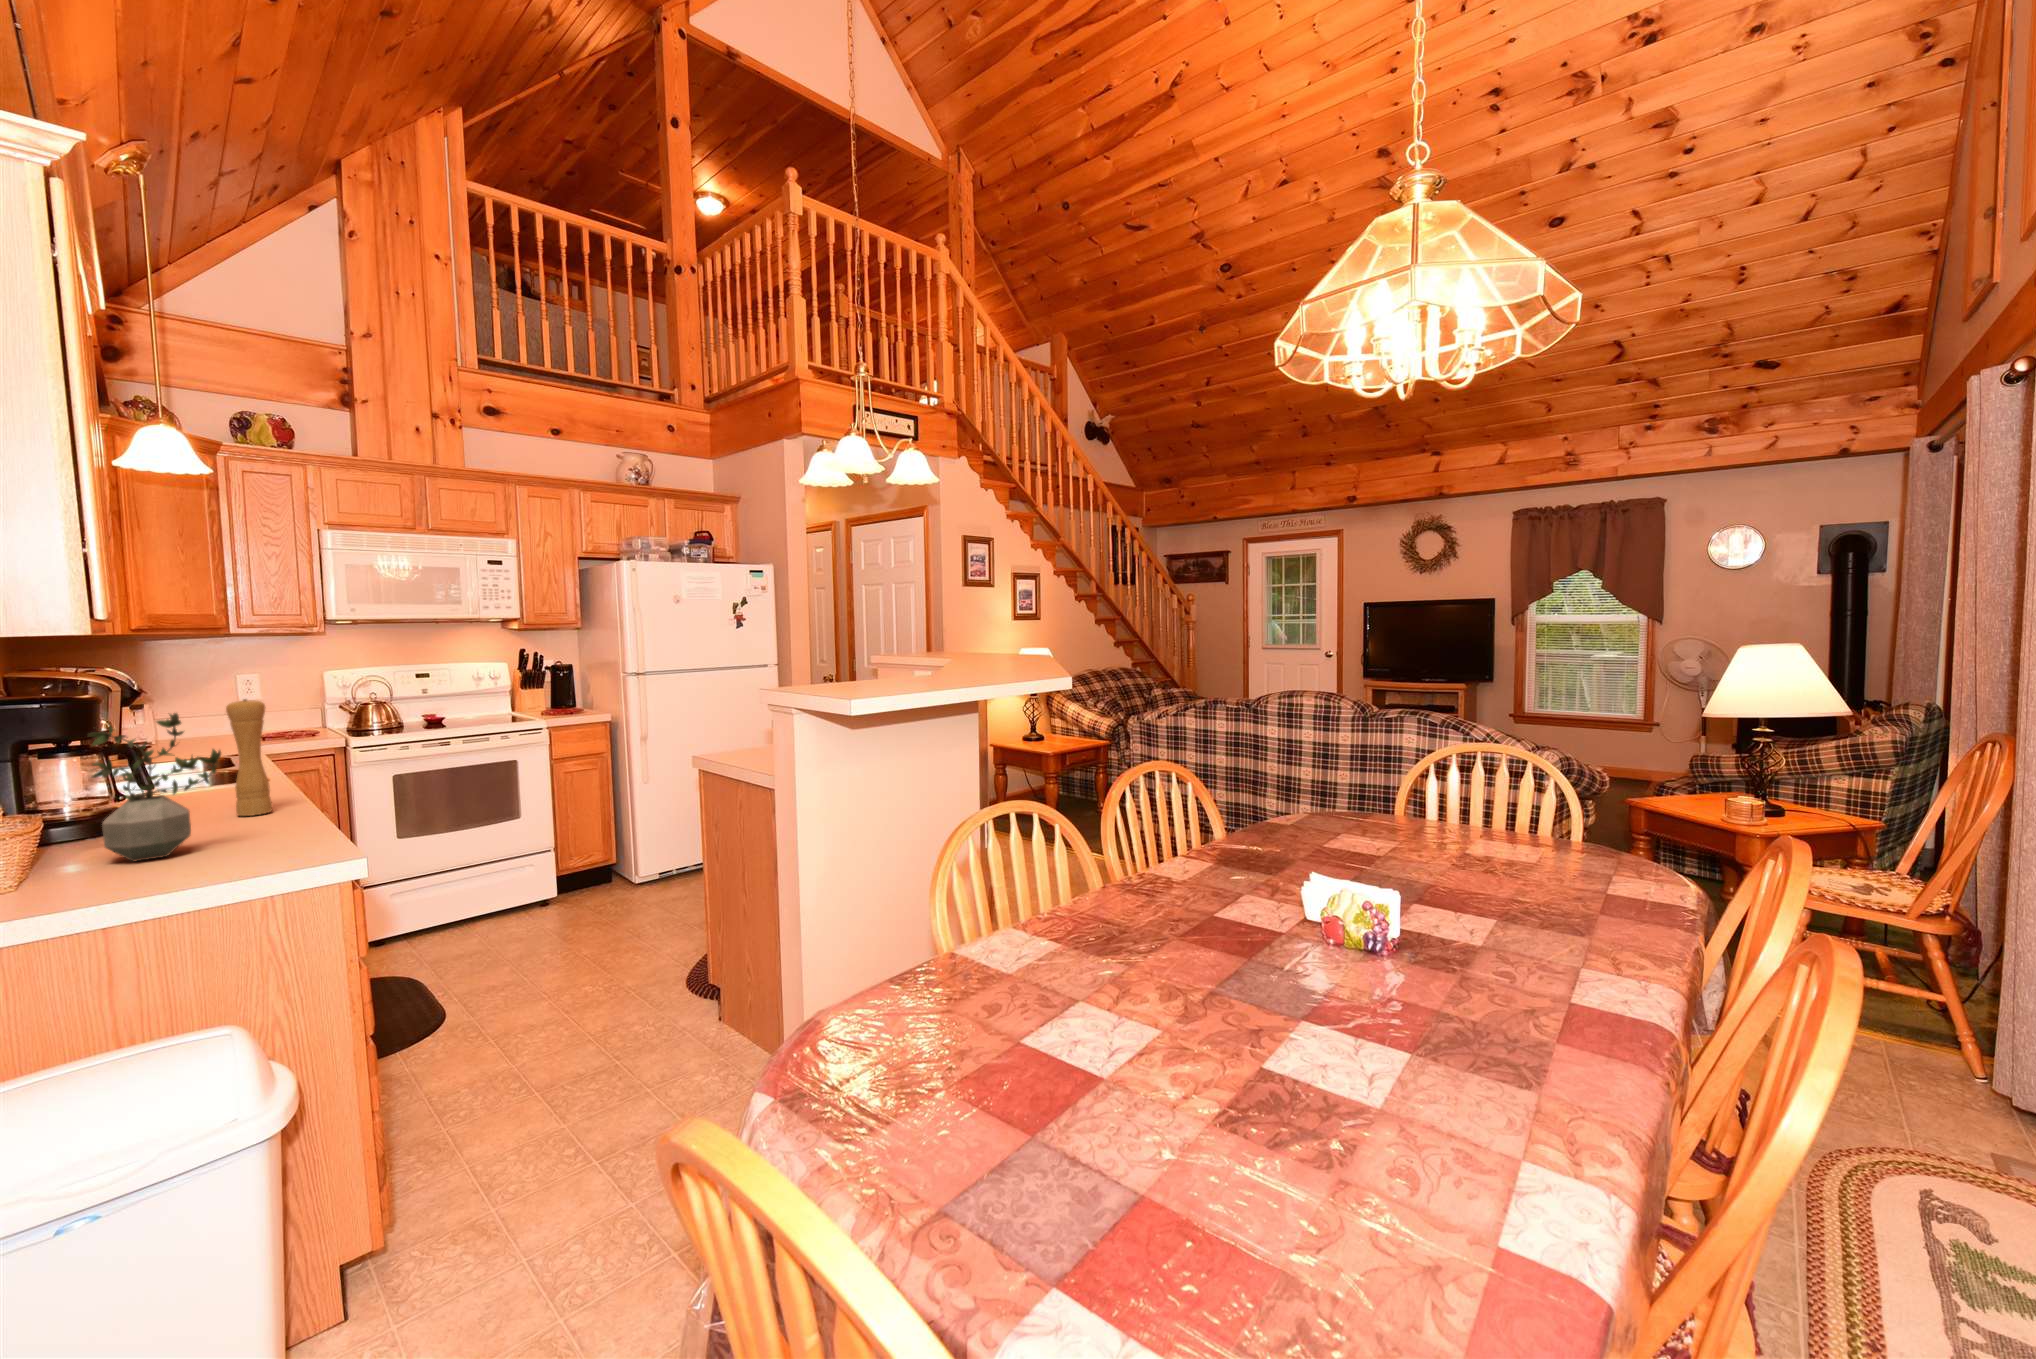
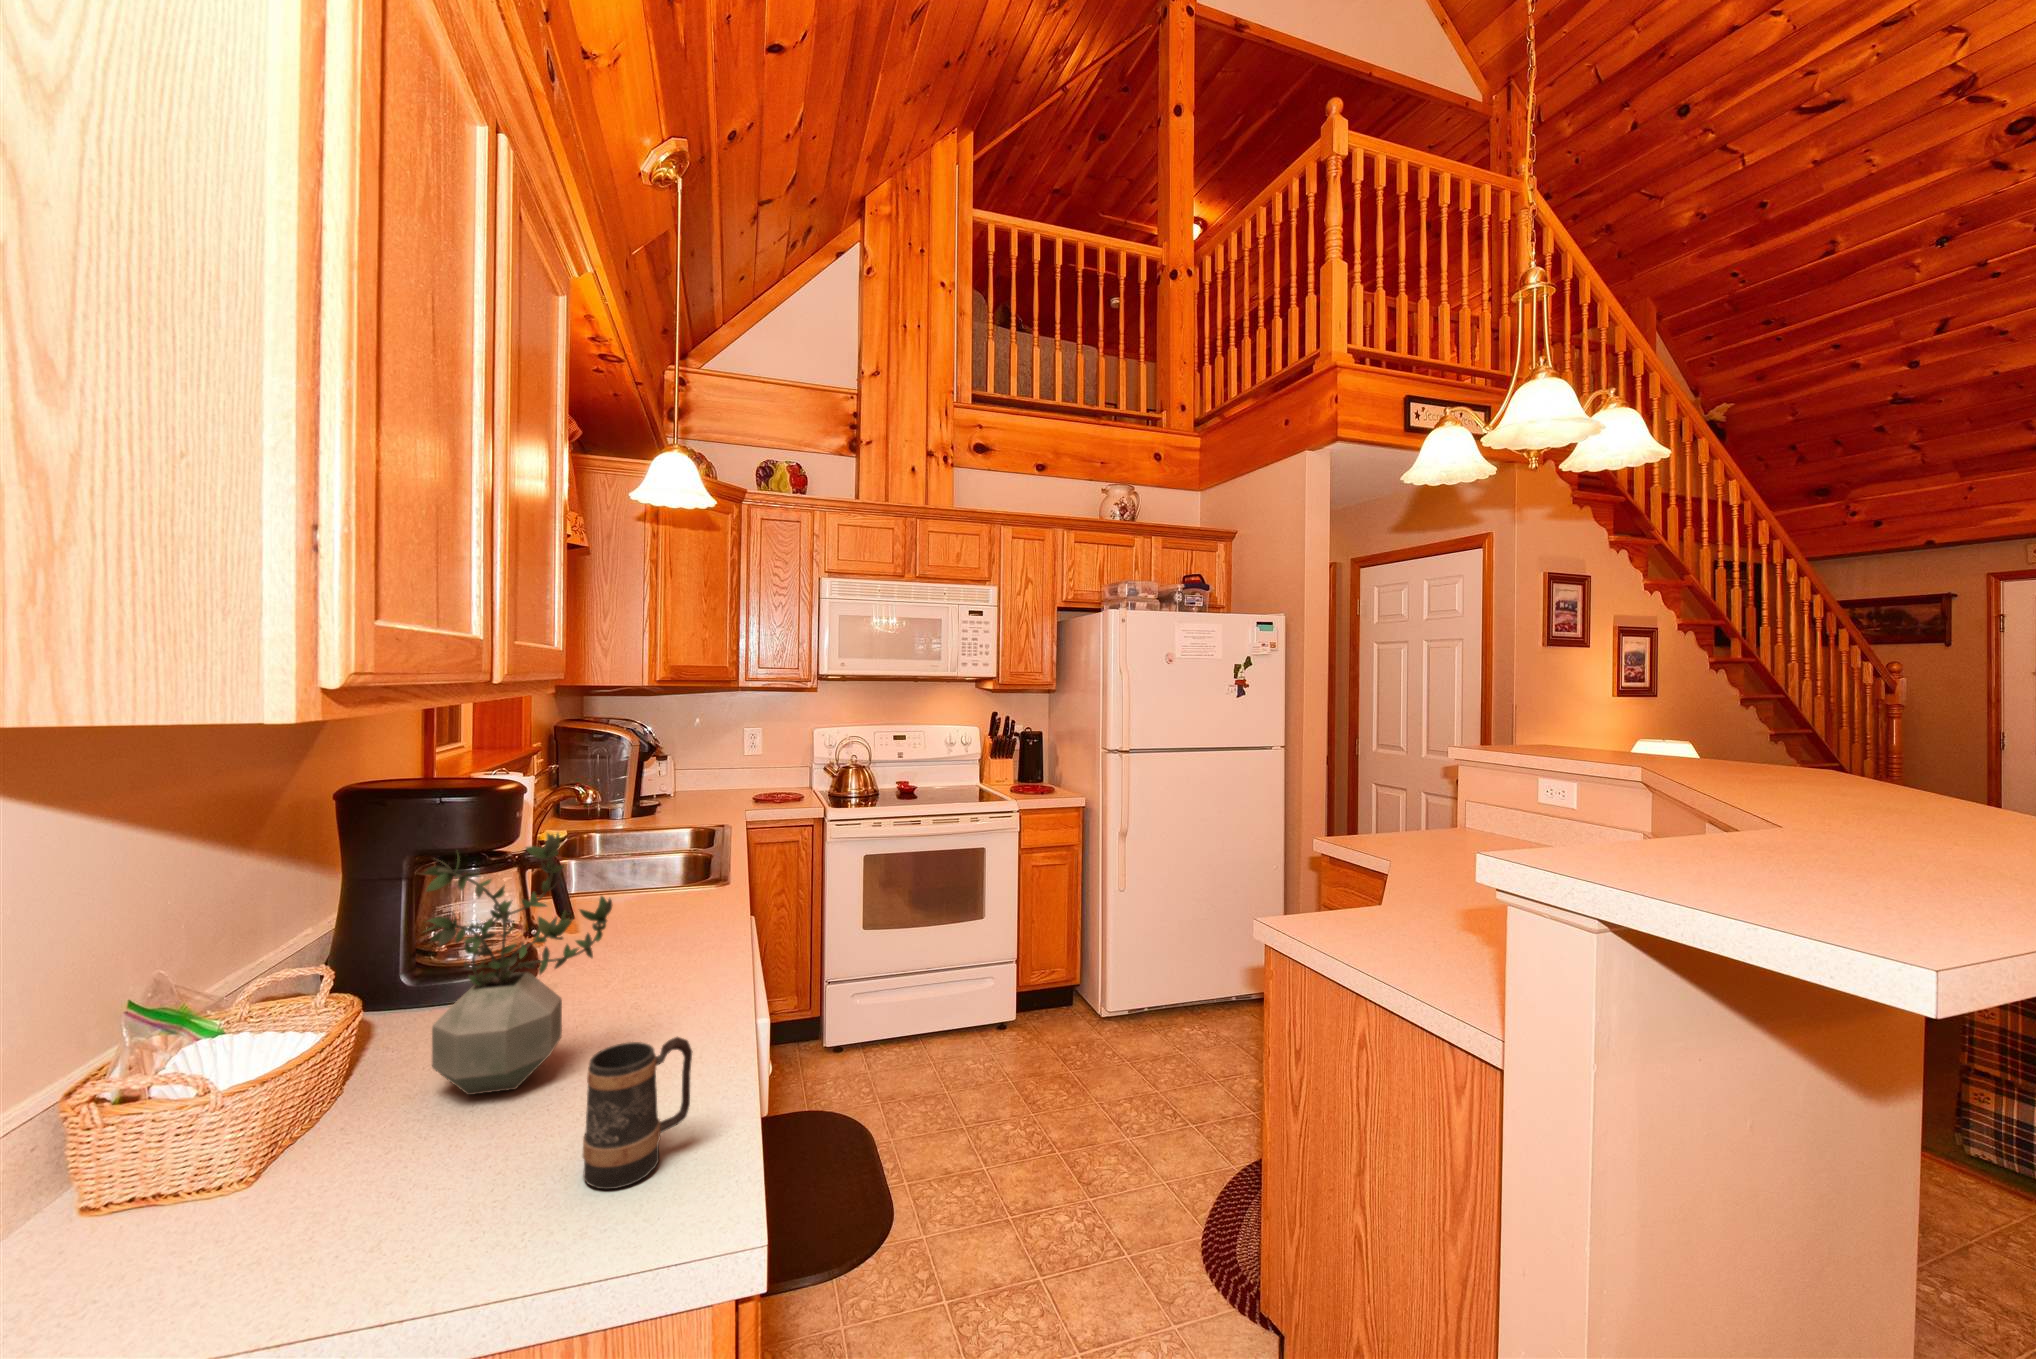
pepper mill: present [226,699,272,816] -> none [665,790,711,964]
mug: none [242,798,304,866] -> present [582,1037,692,1189]

